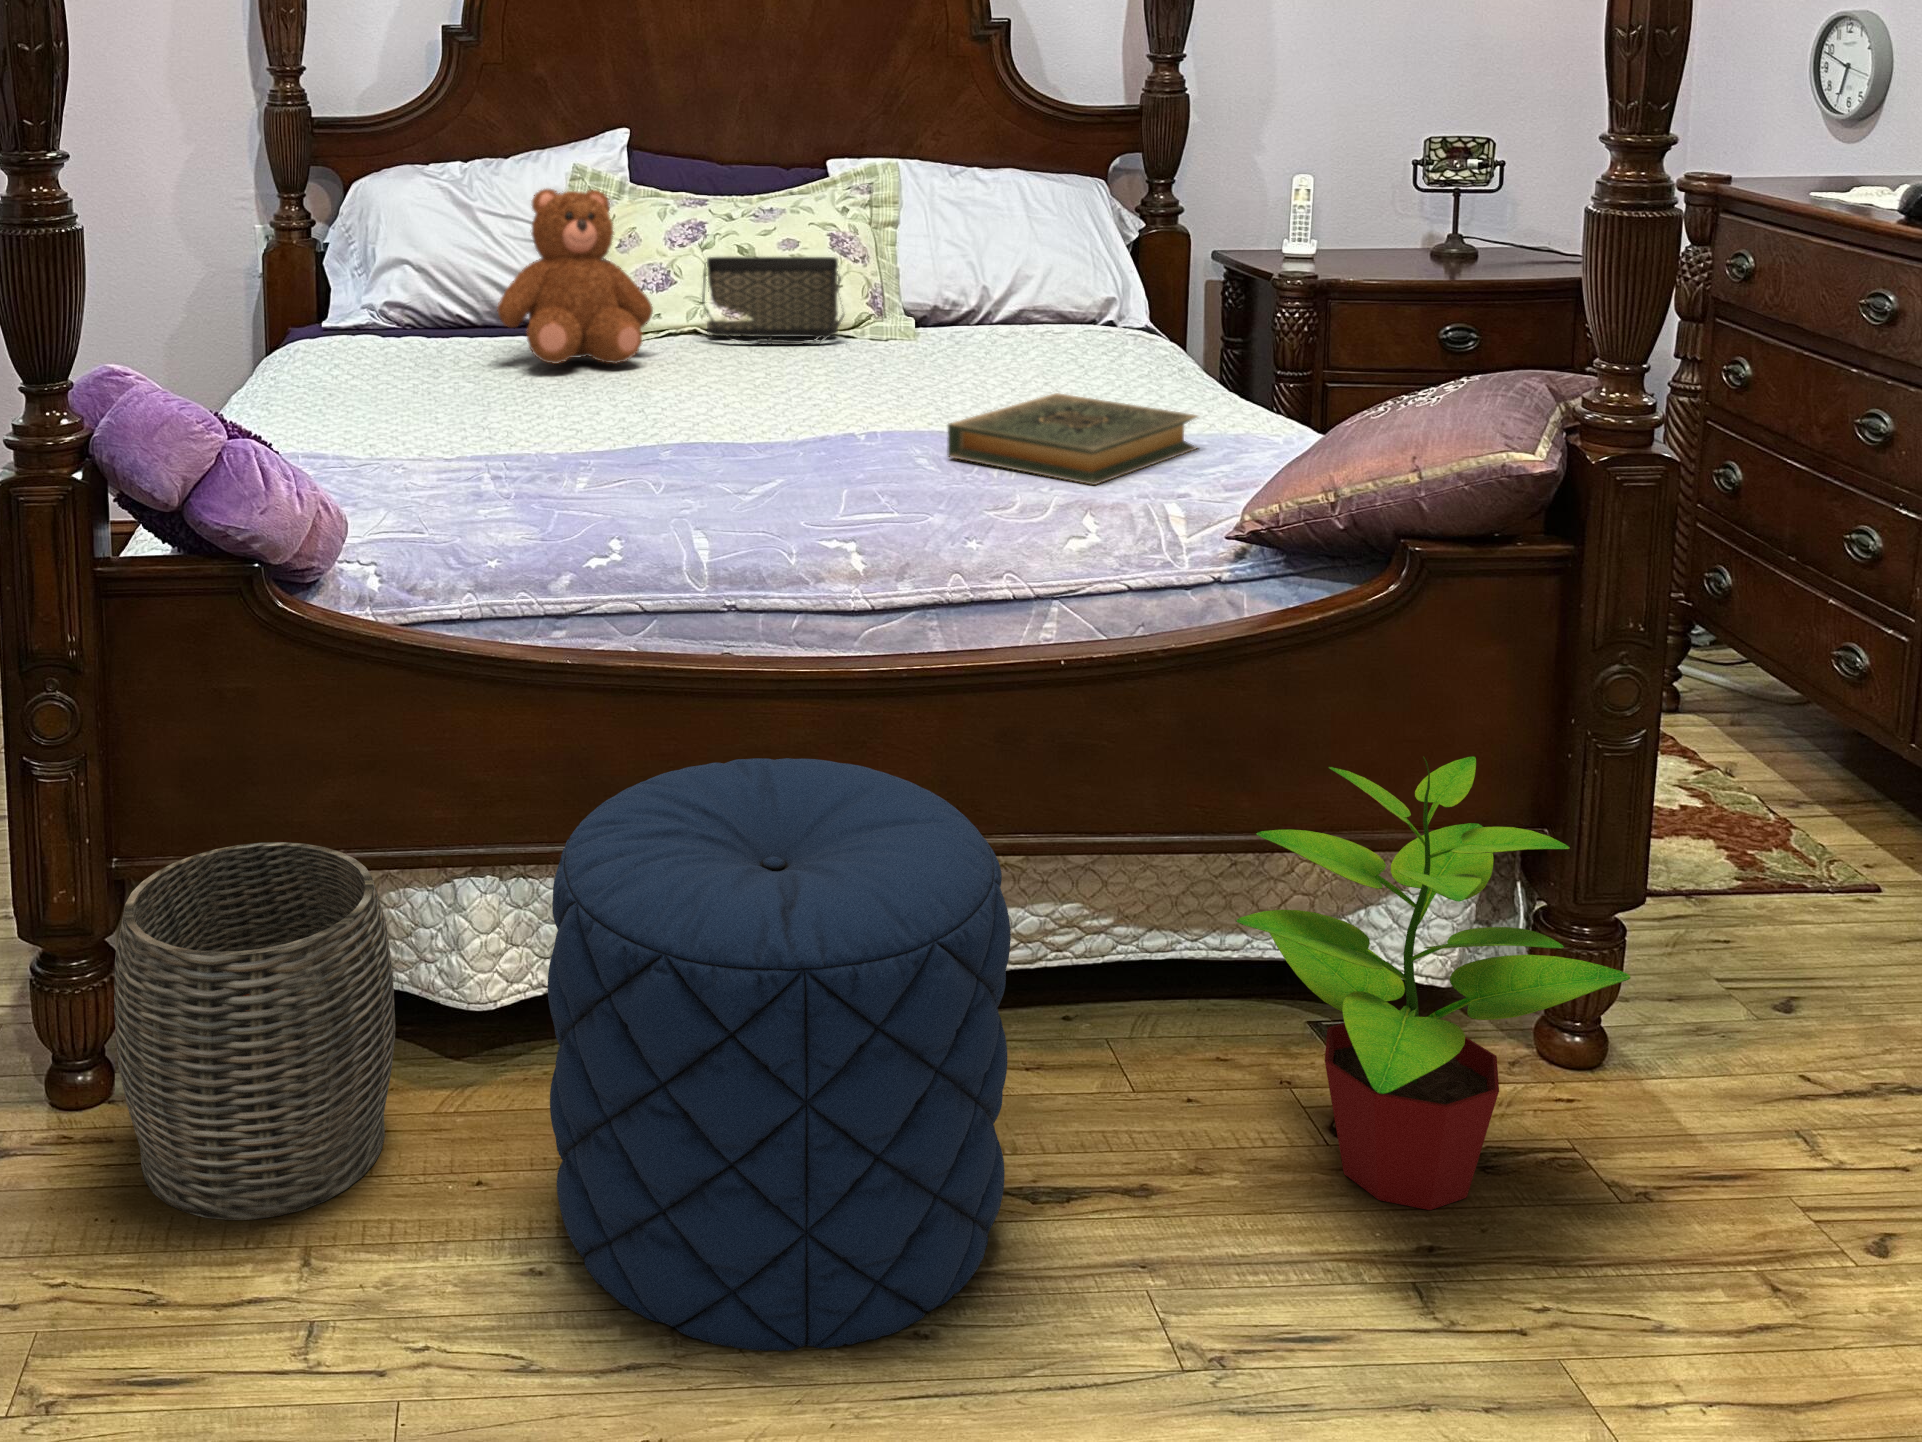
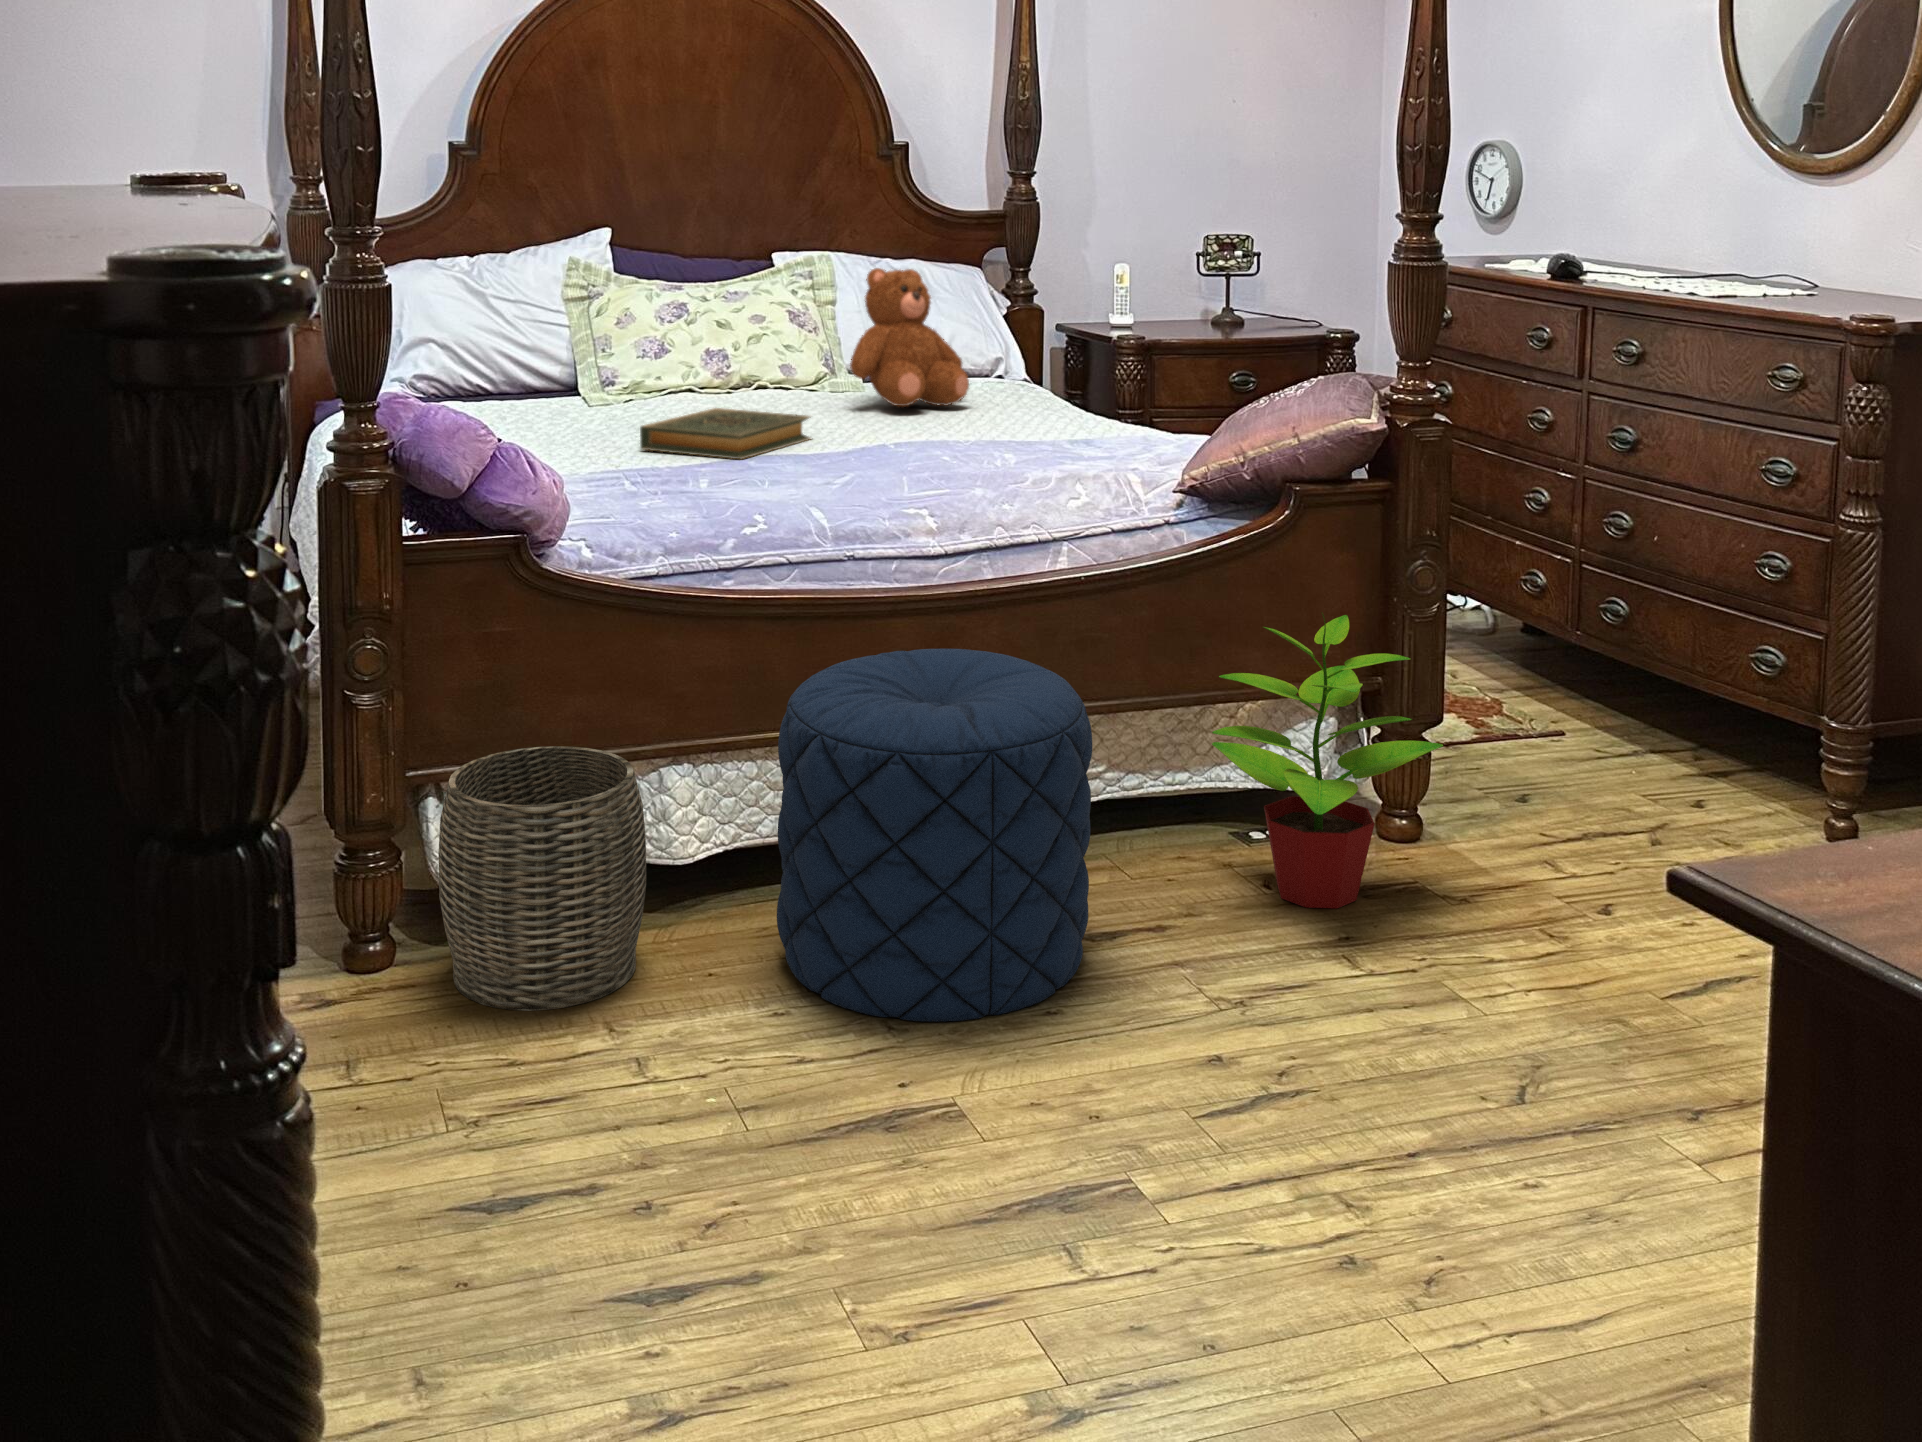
teddy bear: present [497,189,653,364] -> present [850,268,969,406]
handbag: present [702,257,844,345] -> none [696,328,813,398]
hardback book: present [947,393,1197,485] -> present [640,408,810,459]

